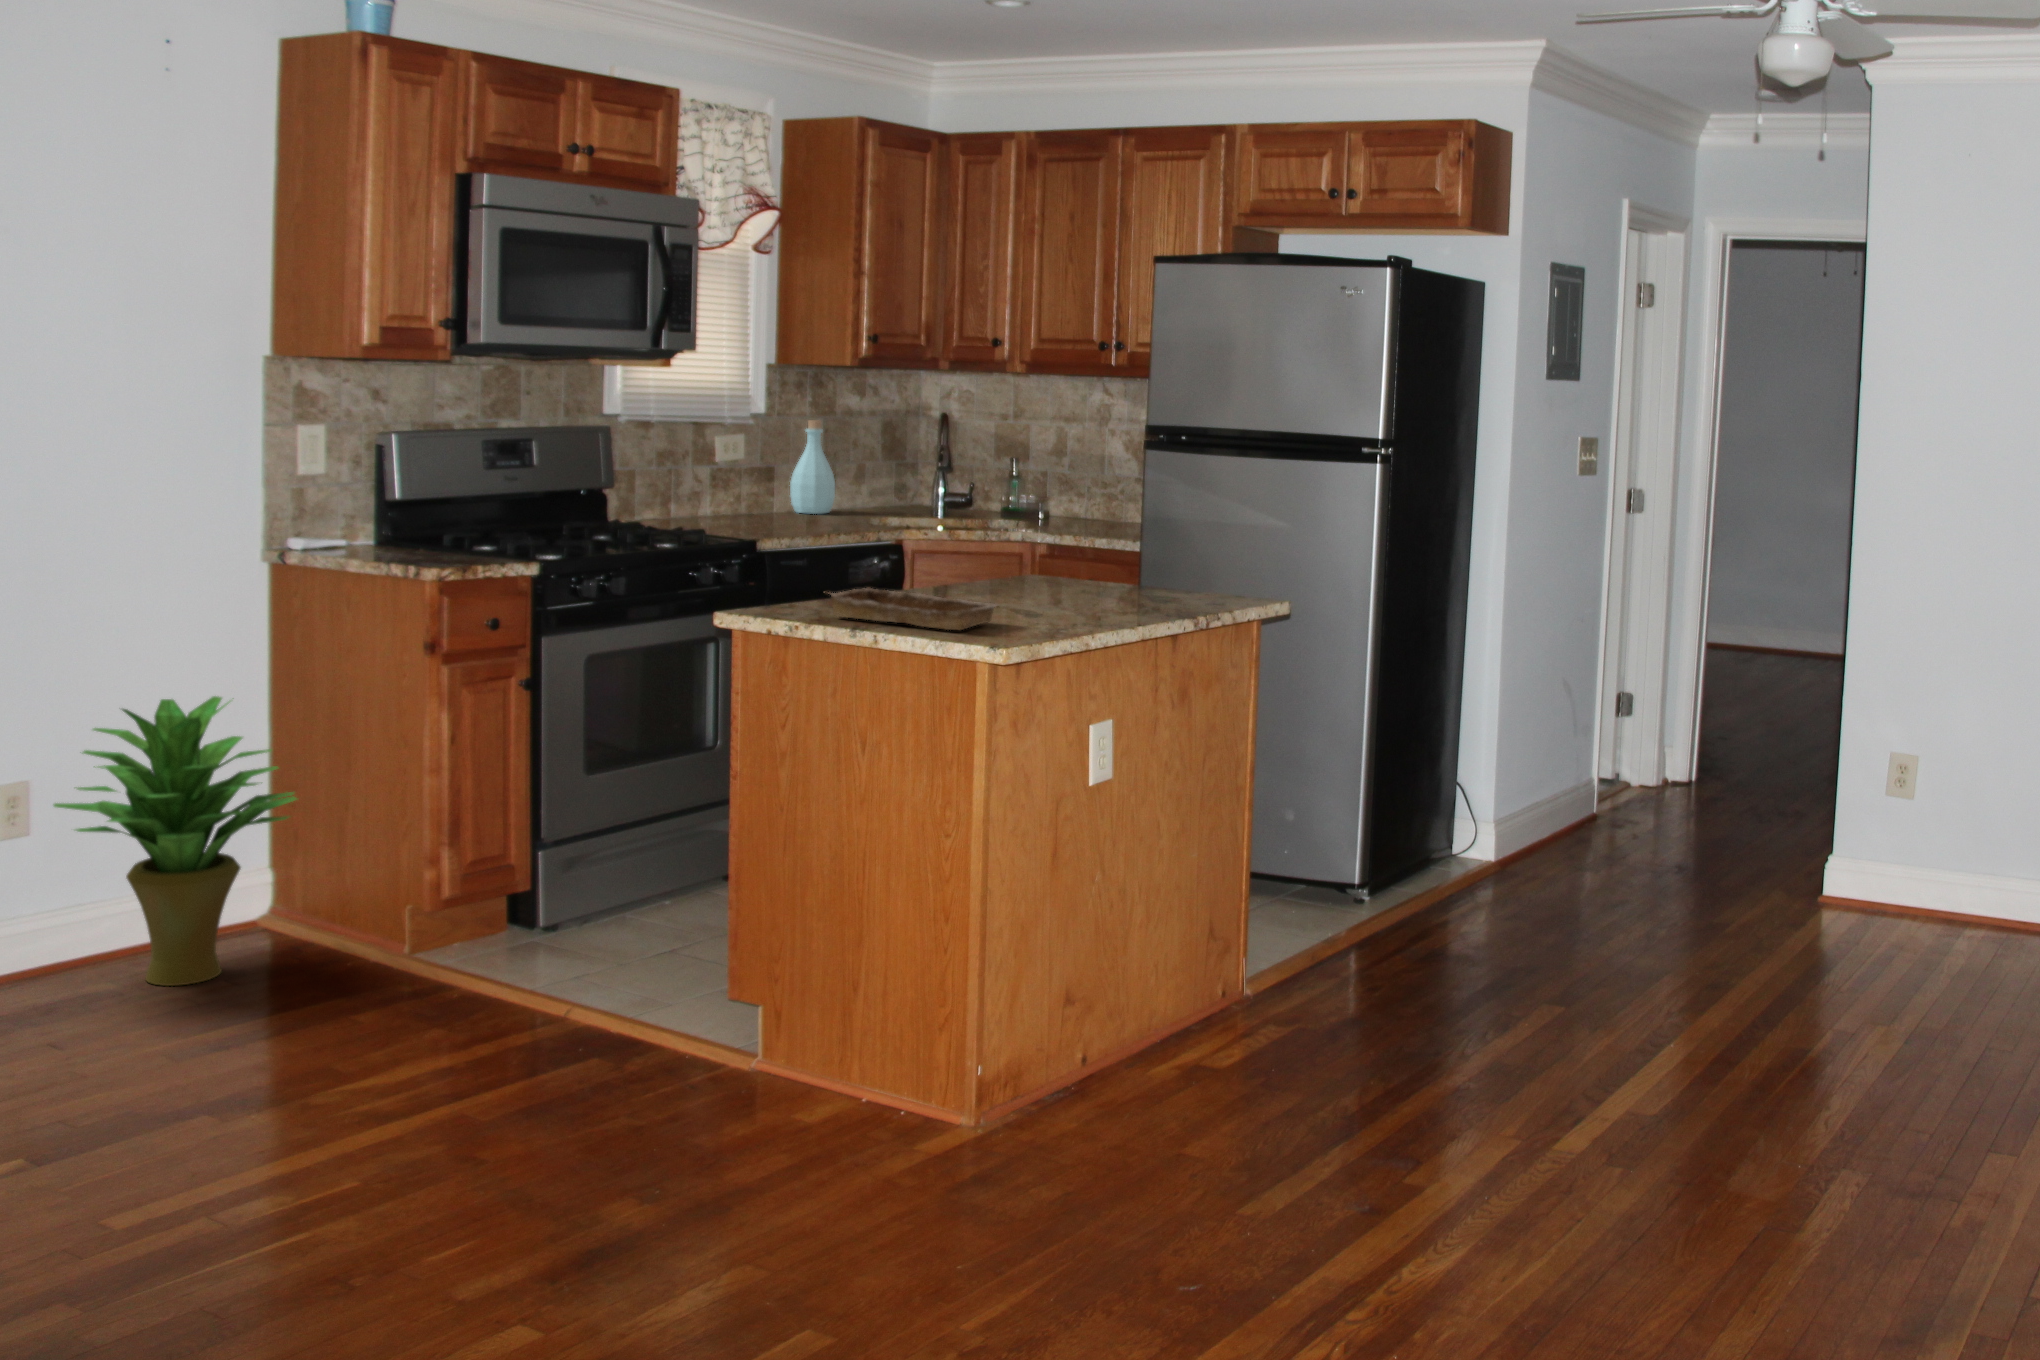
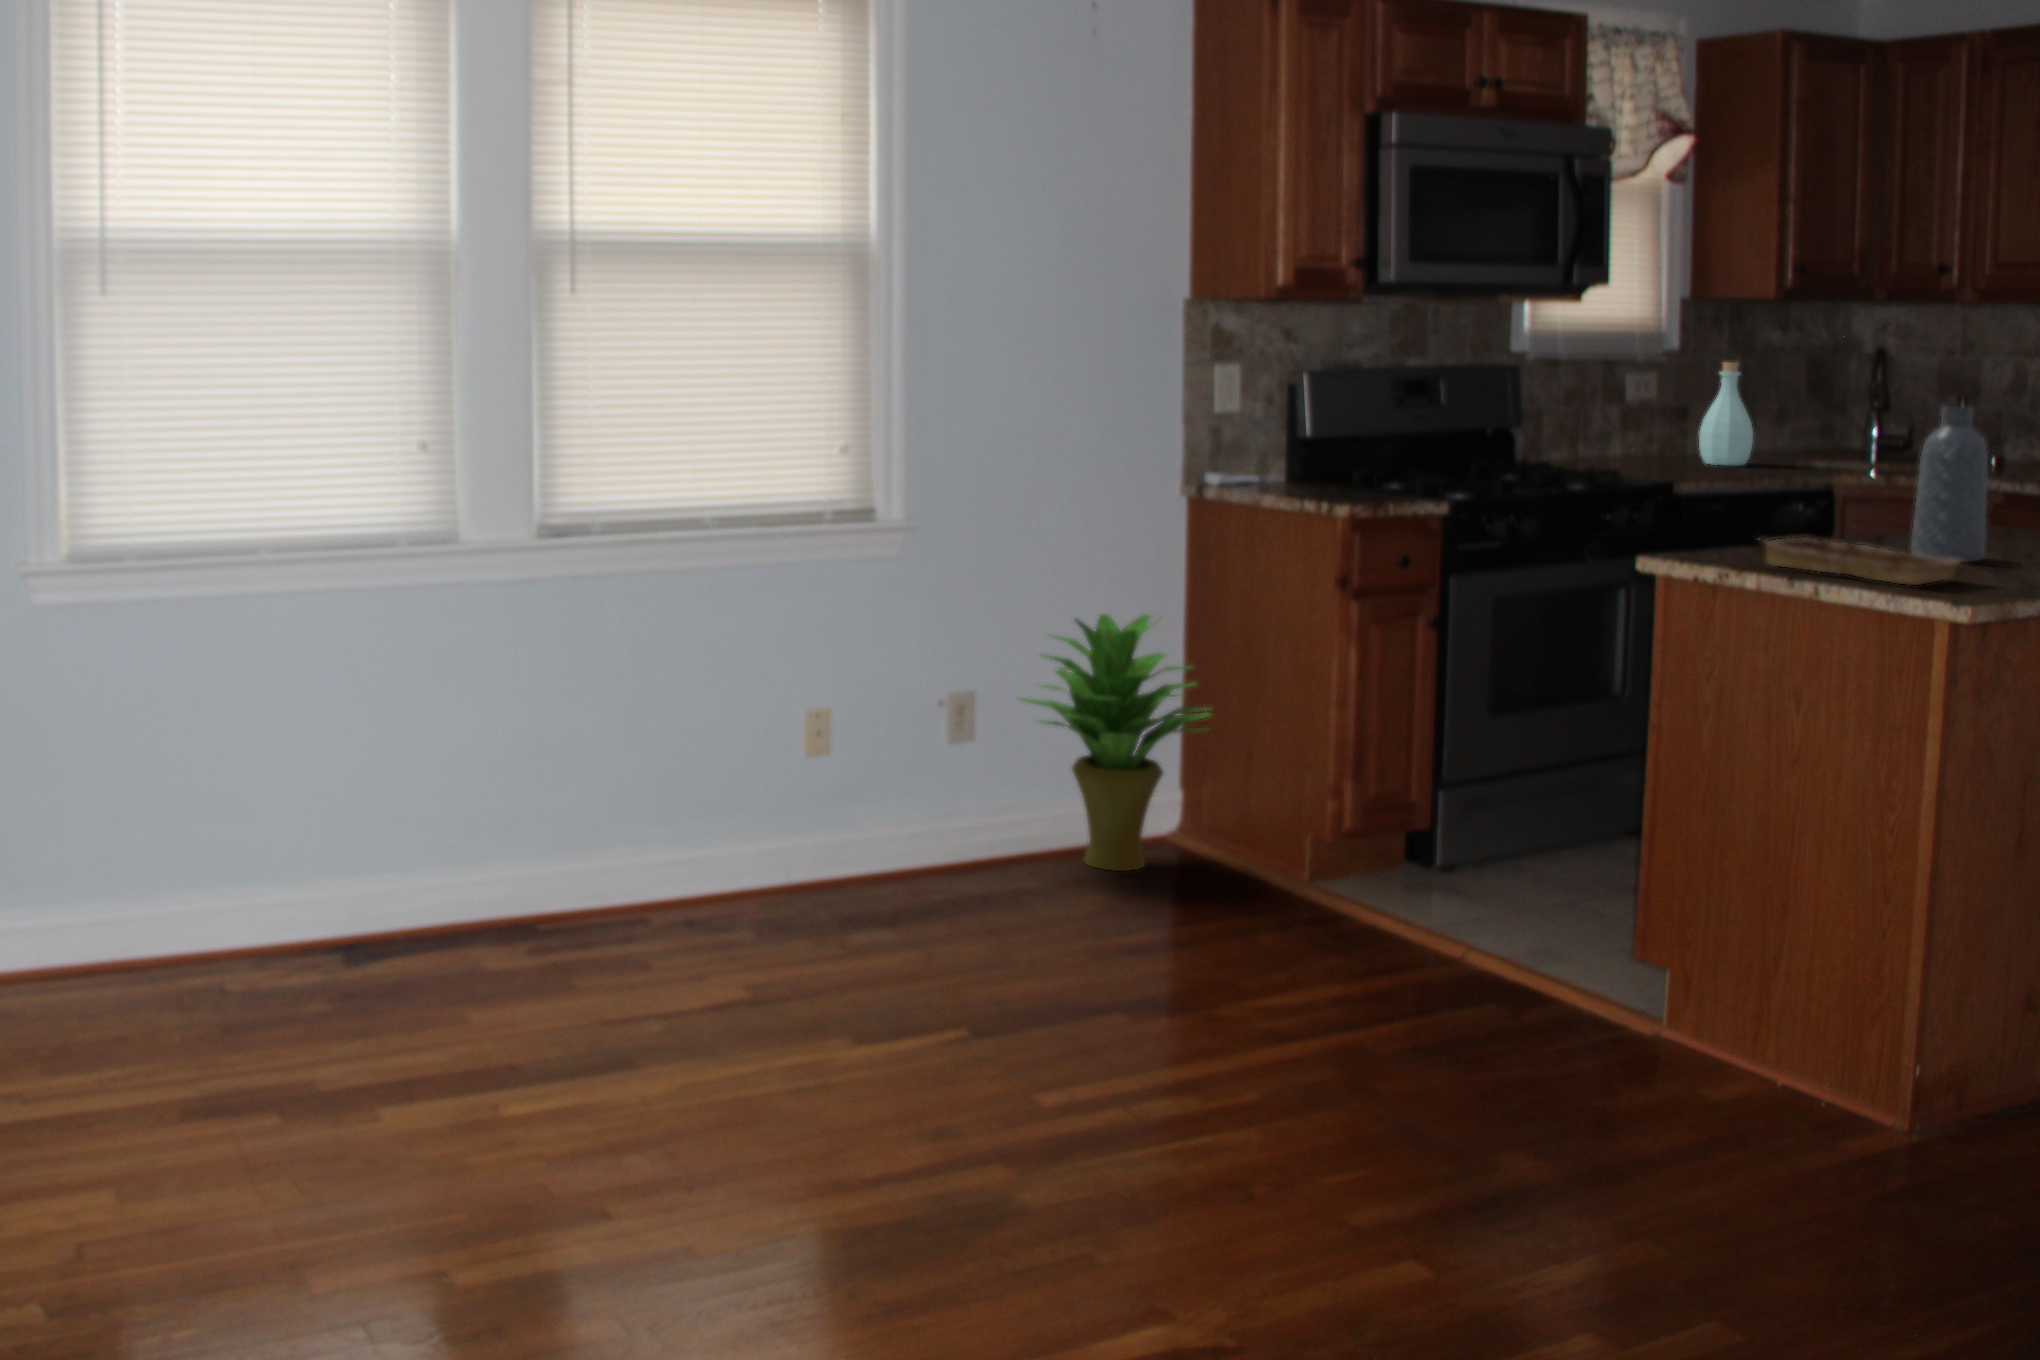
vase: none [957,463,1016,603] -> present [1911,406,1988,561]

